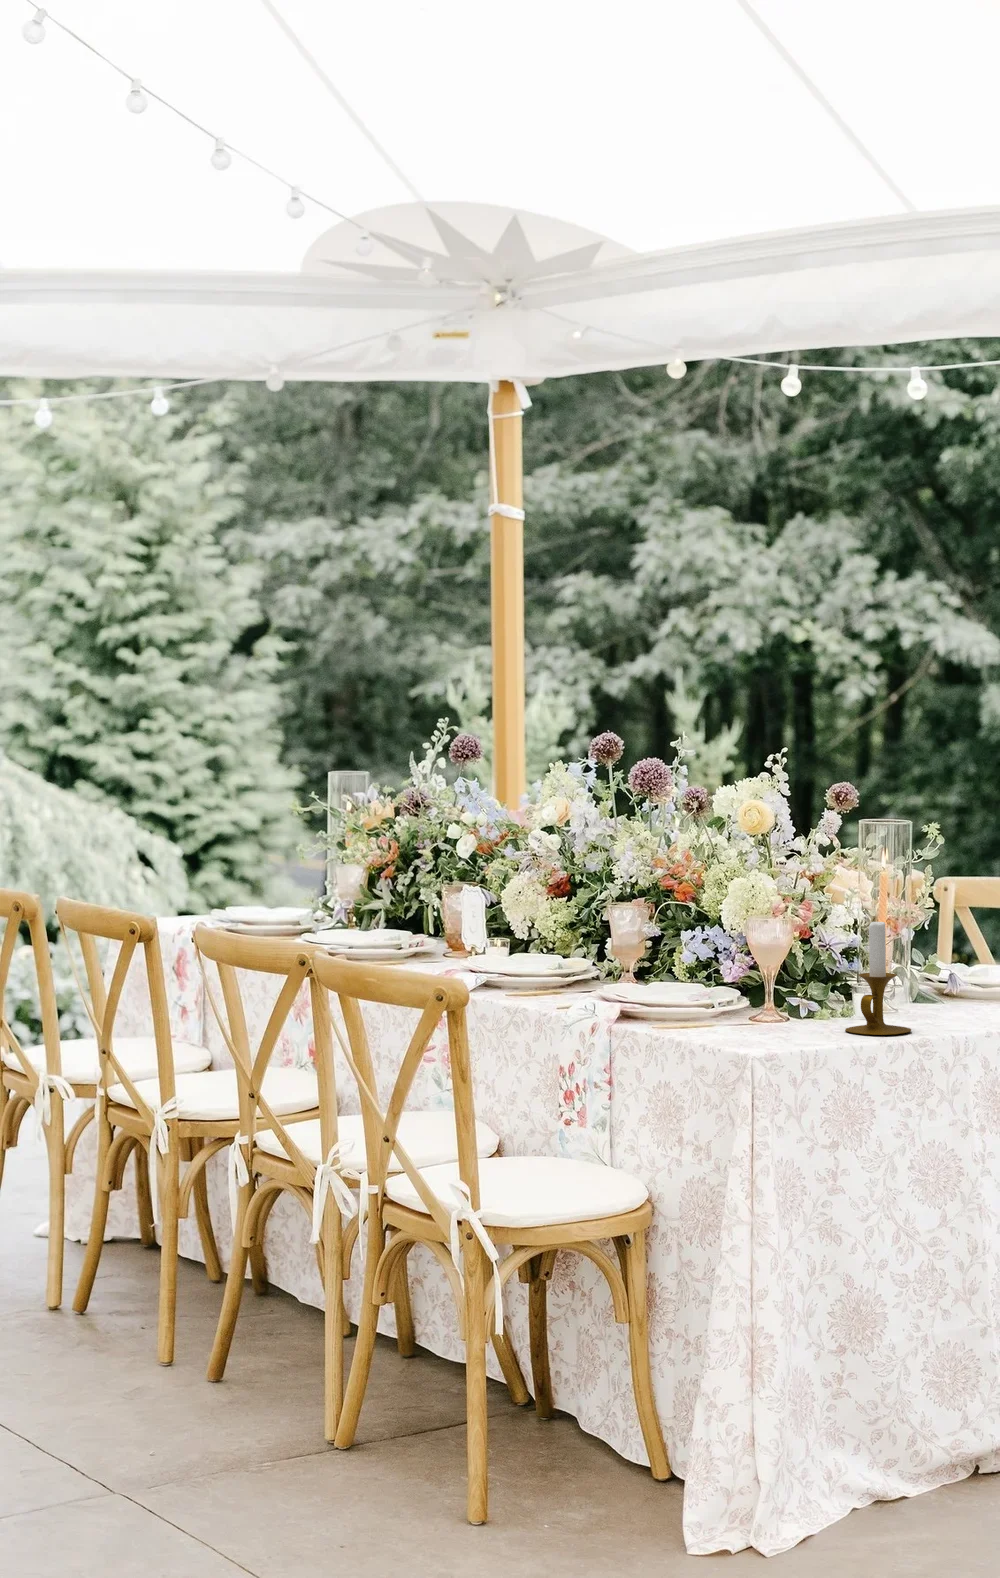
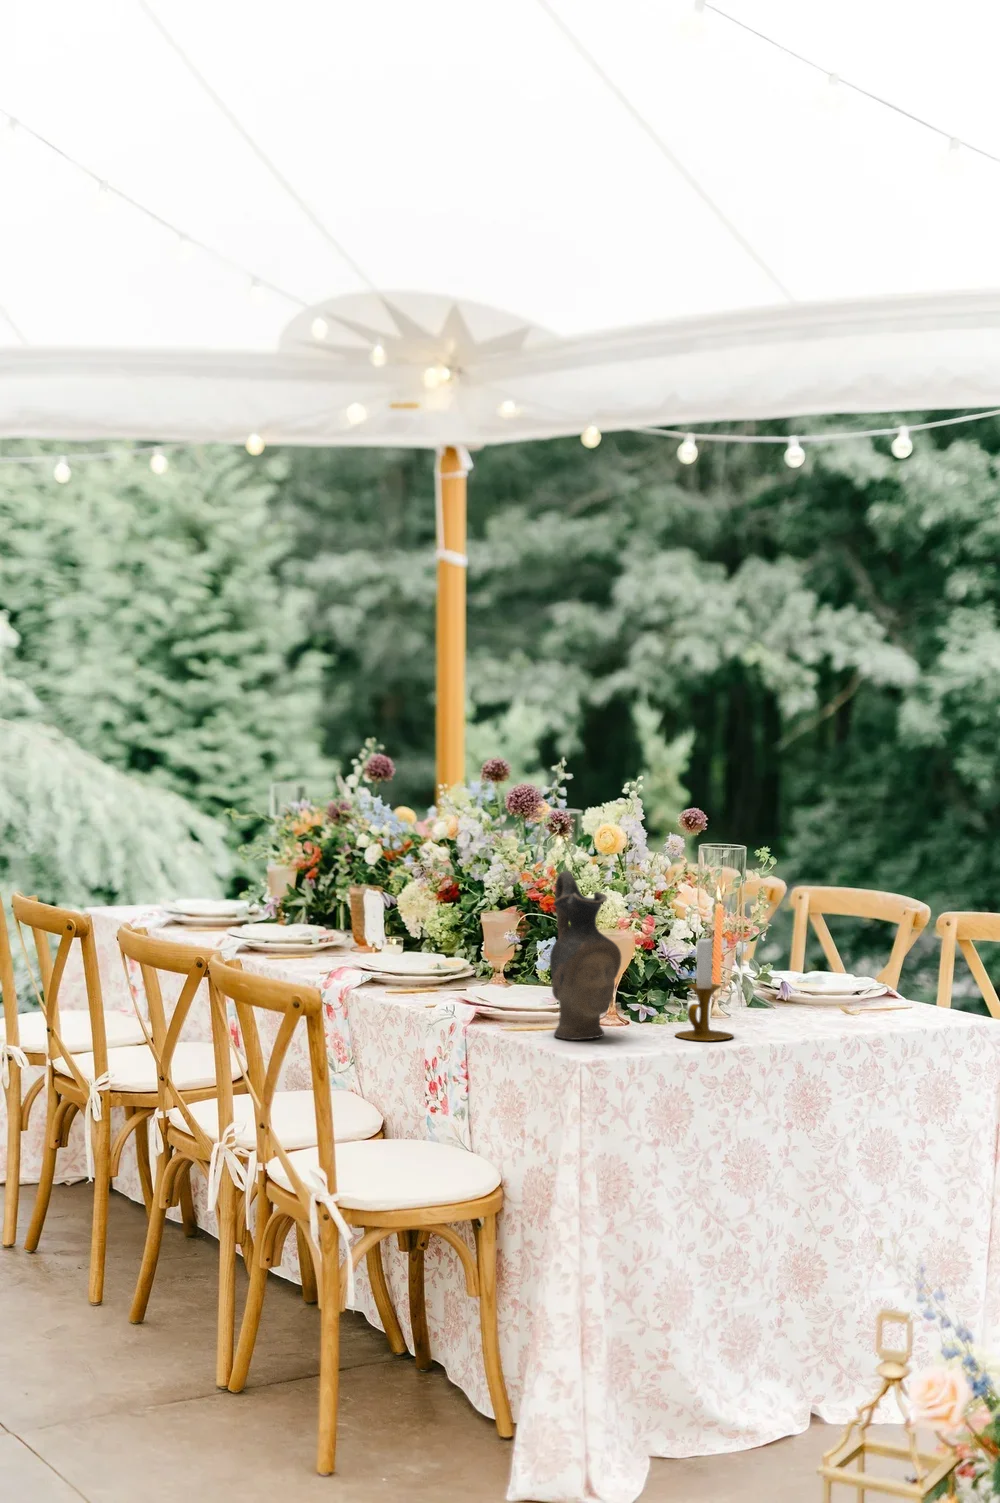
ceramic pitcher: none [706,849,786,1036] -> present [550,871,621,1040]

